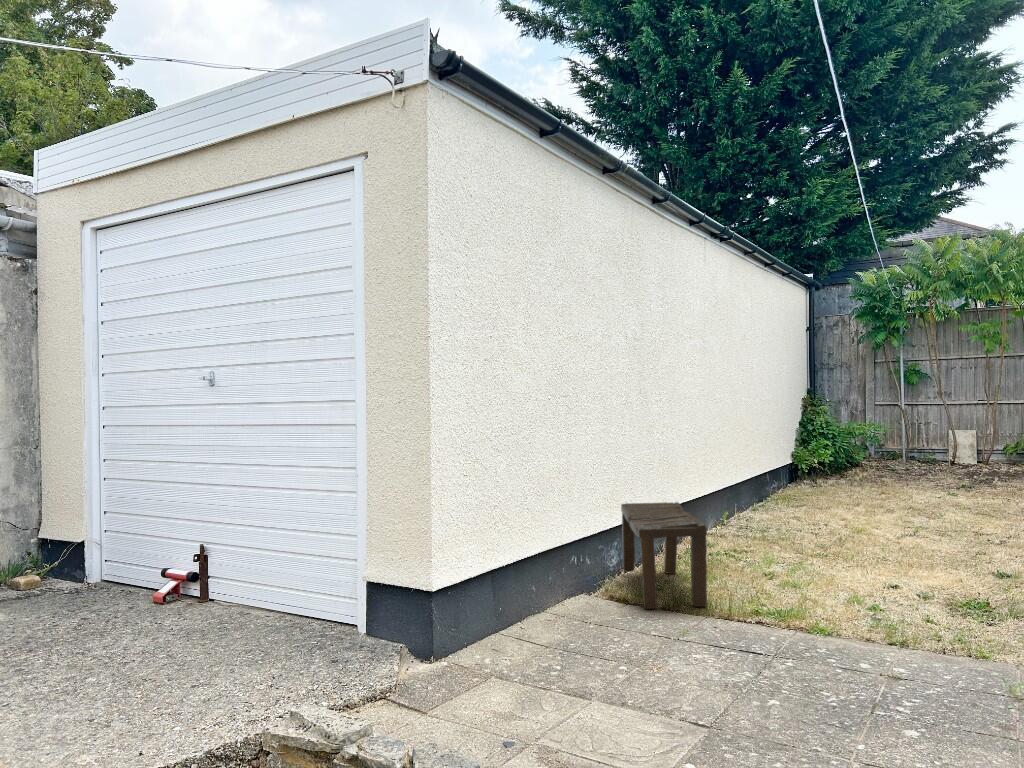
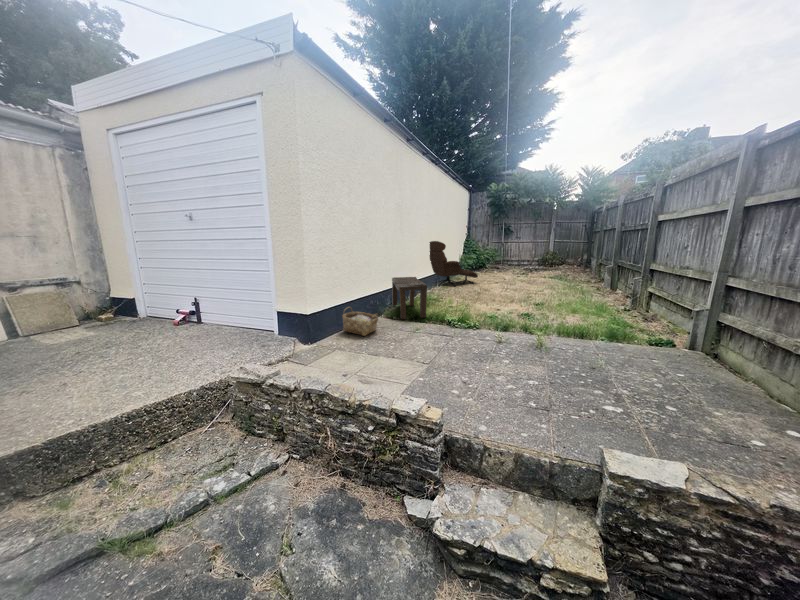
lounge chair: none [711,413,841,525] -> present [429,241,478,286]
woven basket: none [506,575,590,649] -> present [342,307,378,336]

